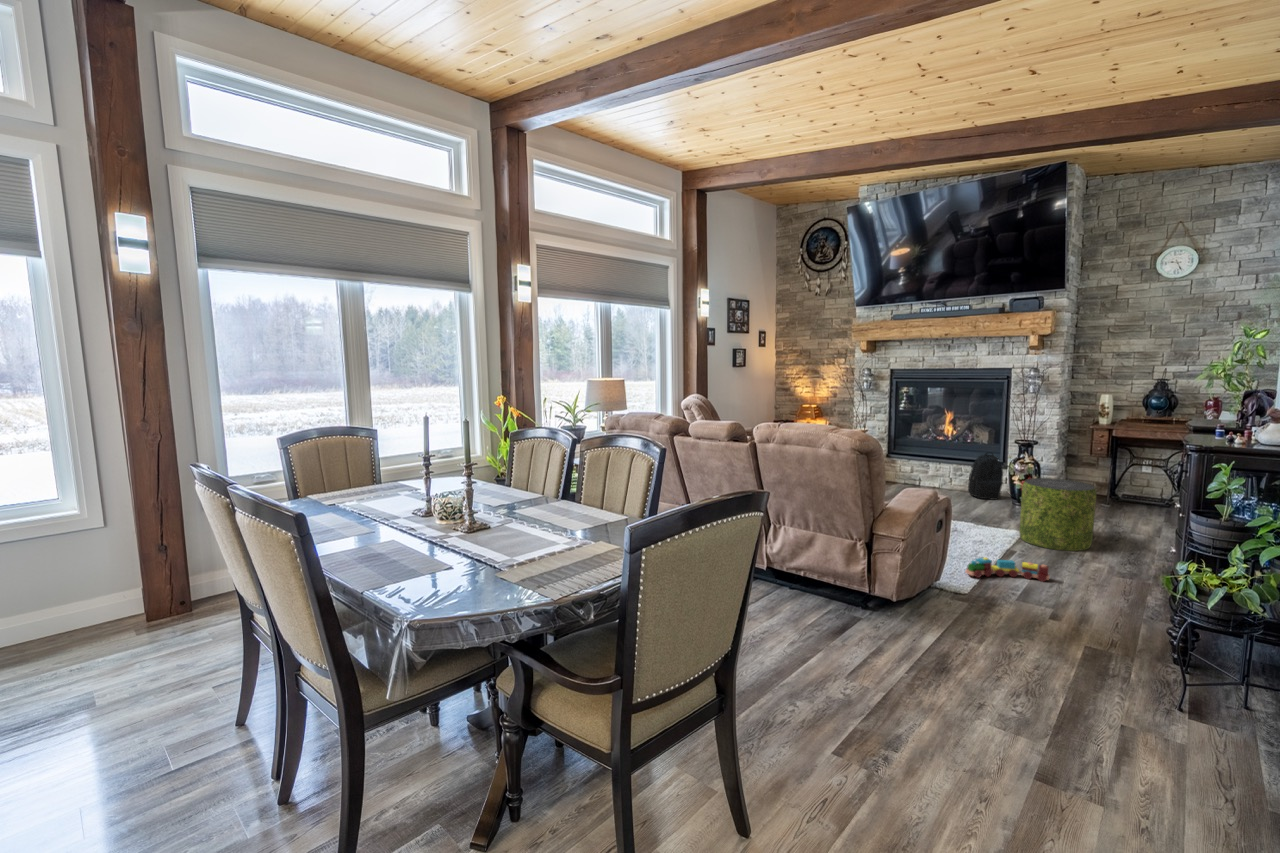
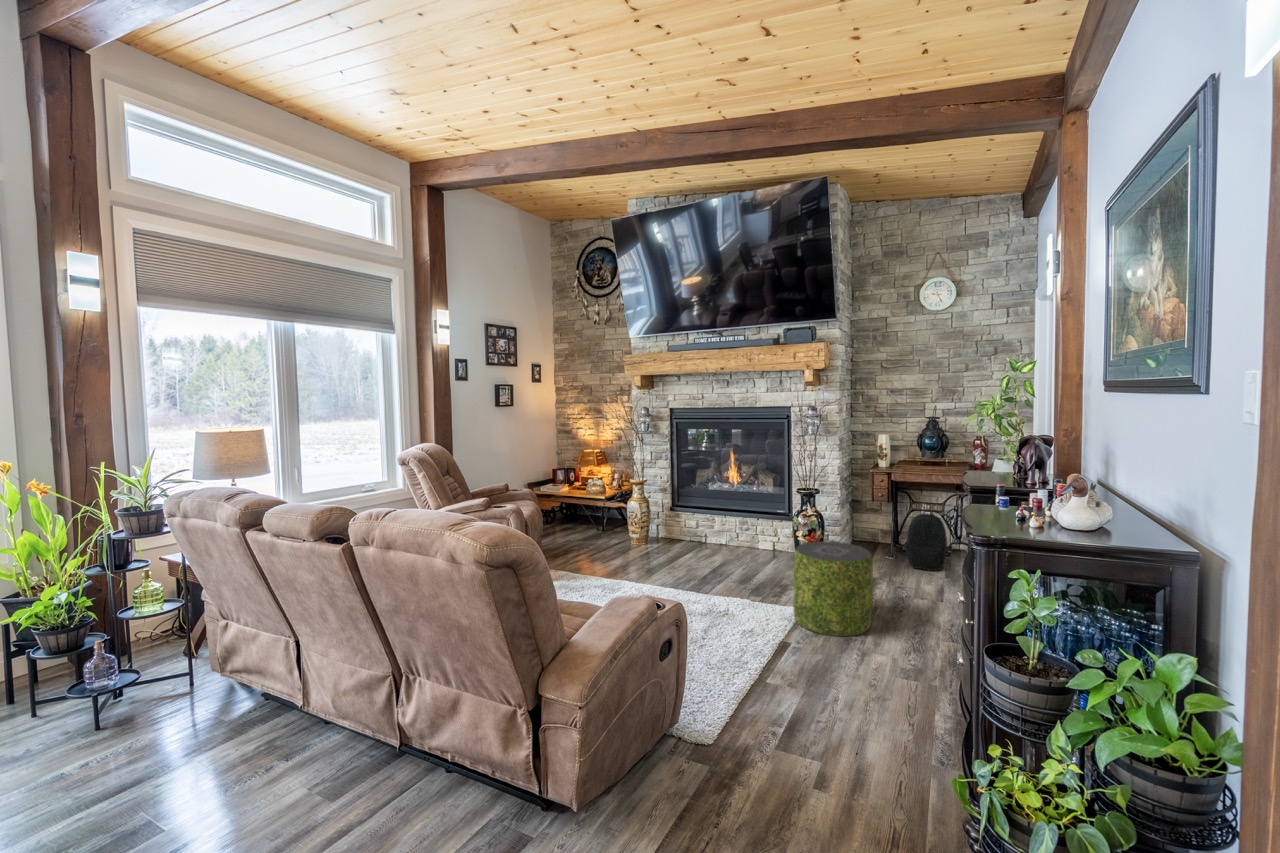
backpack: present [968,452,1003,500] -> present [906,510,947,571]
toy train: present [966,558,1049,582] -> none [714,672,818,705]

